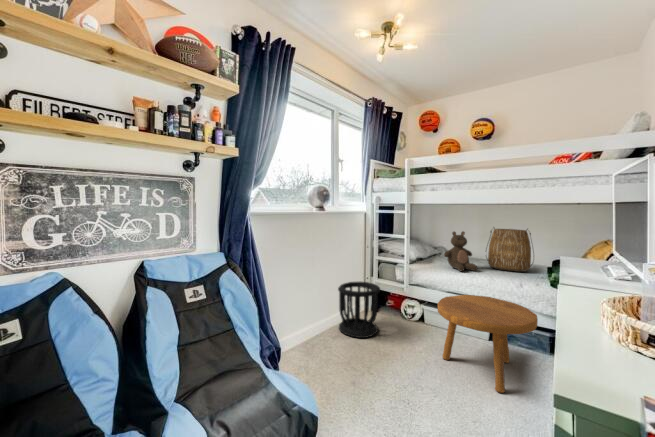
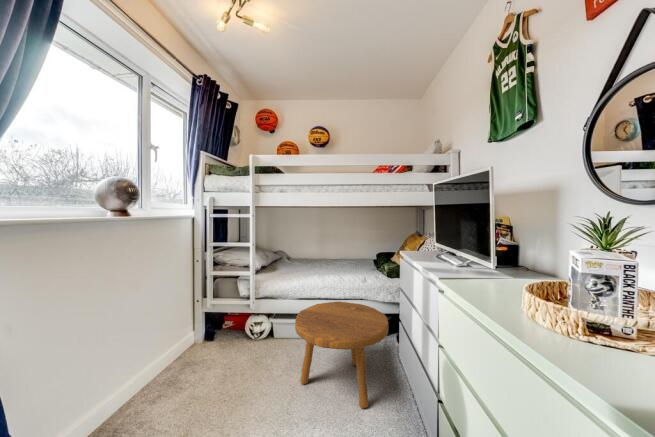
tote bag: present [487,228,534,272] -> none [325,229,363,270]
stuffed bear: present [444,231,478,271] -> none [290,235,322,277]
wastebasket: present [338,282,380,338] -> none [157,308,221,392]

